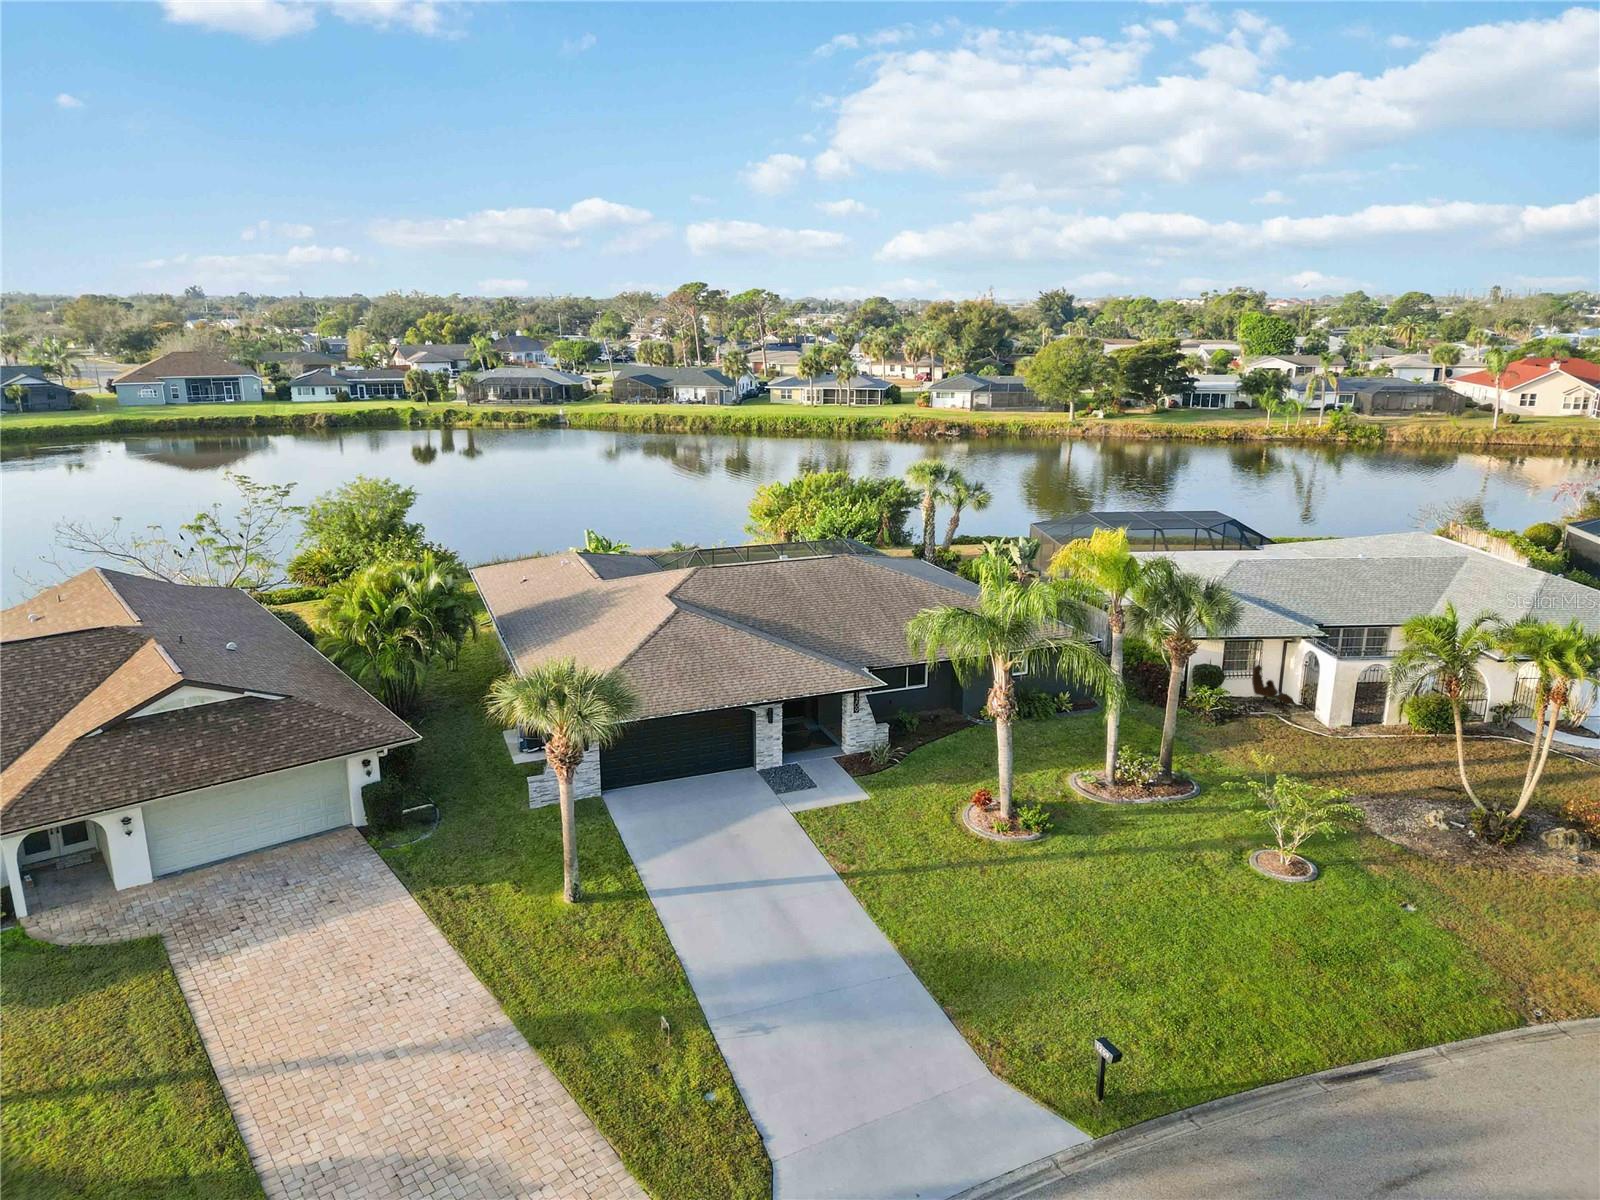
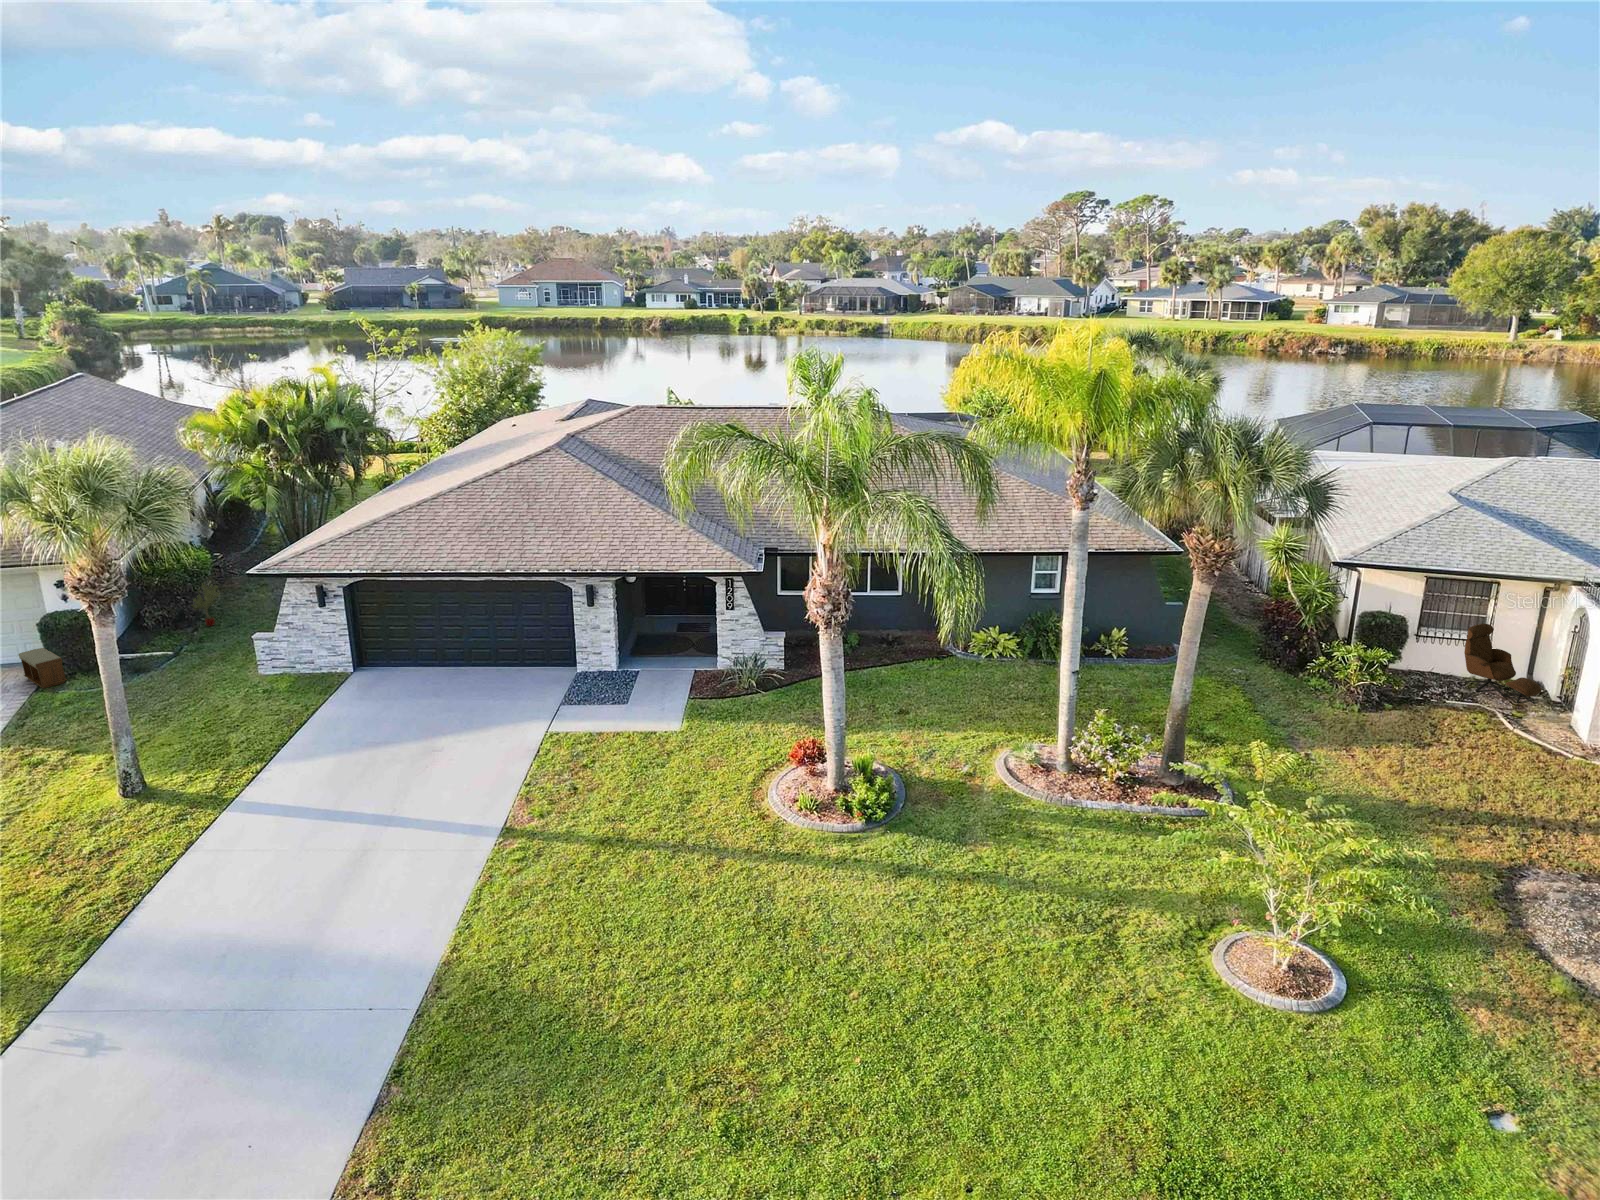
potted tree: none [412,745,432,780] -> present [192,584,220,626]
bench: none [341,817,386,849] -> present [19,648,67,689]

